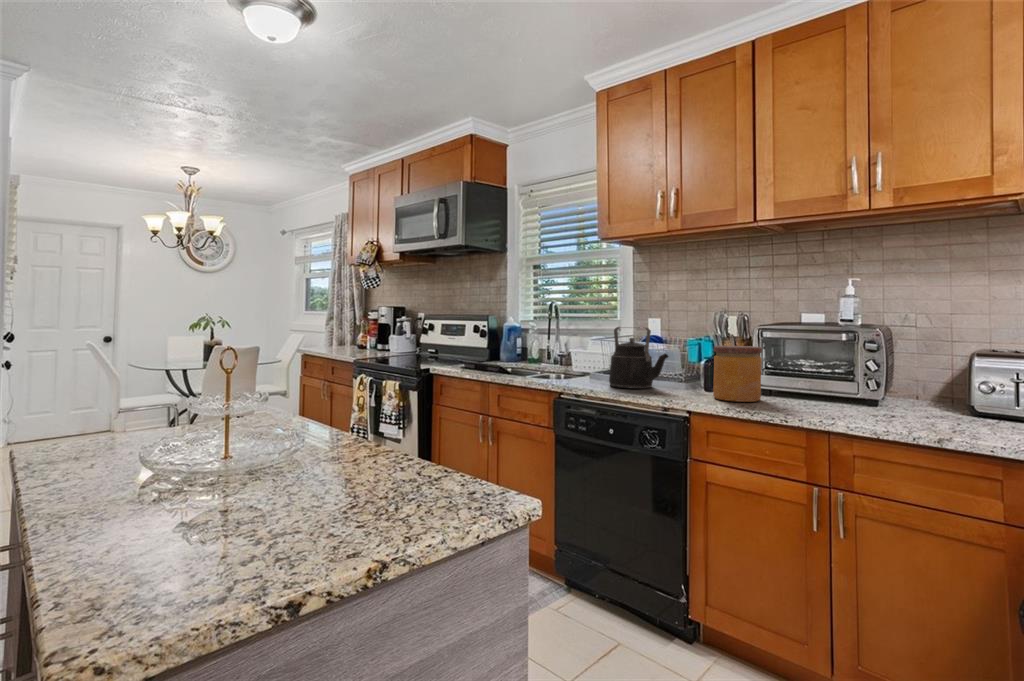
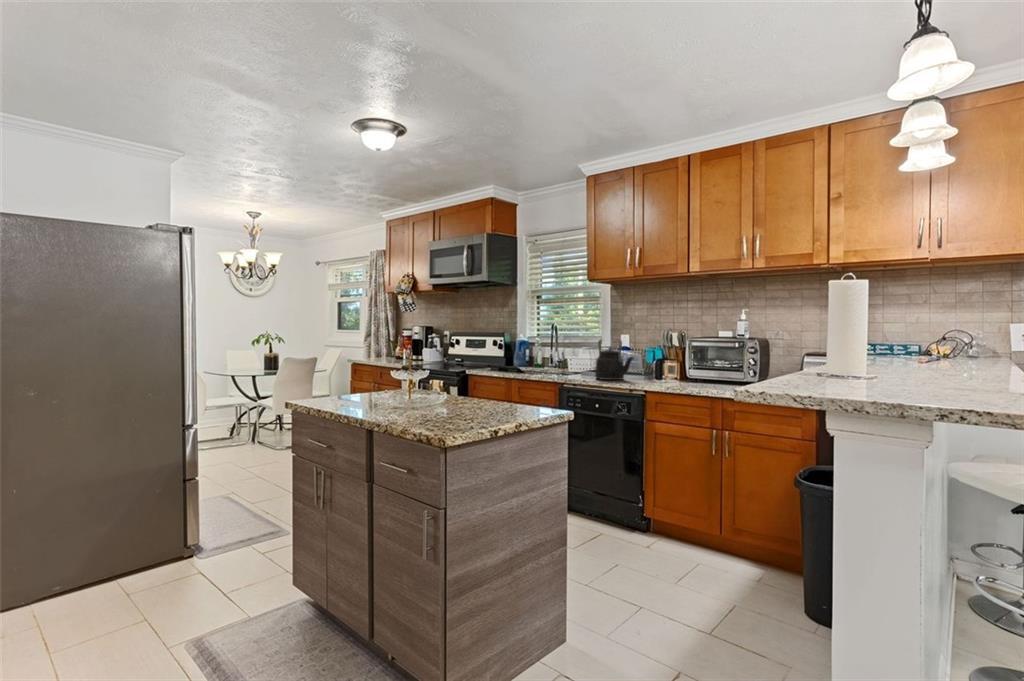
jar: present [713,346,762,402] -> none [661,351,690,385]

